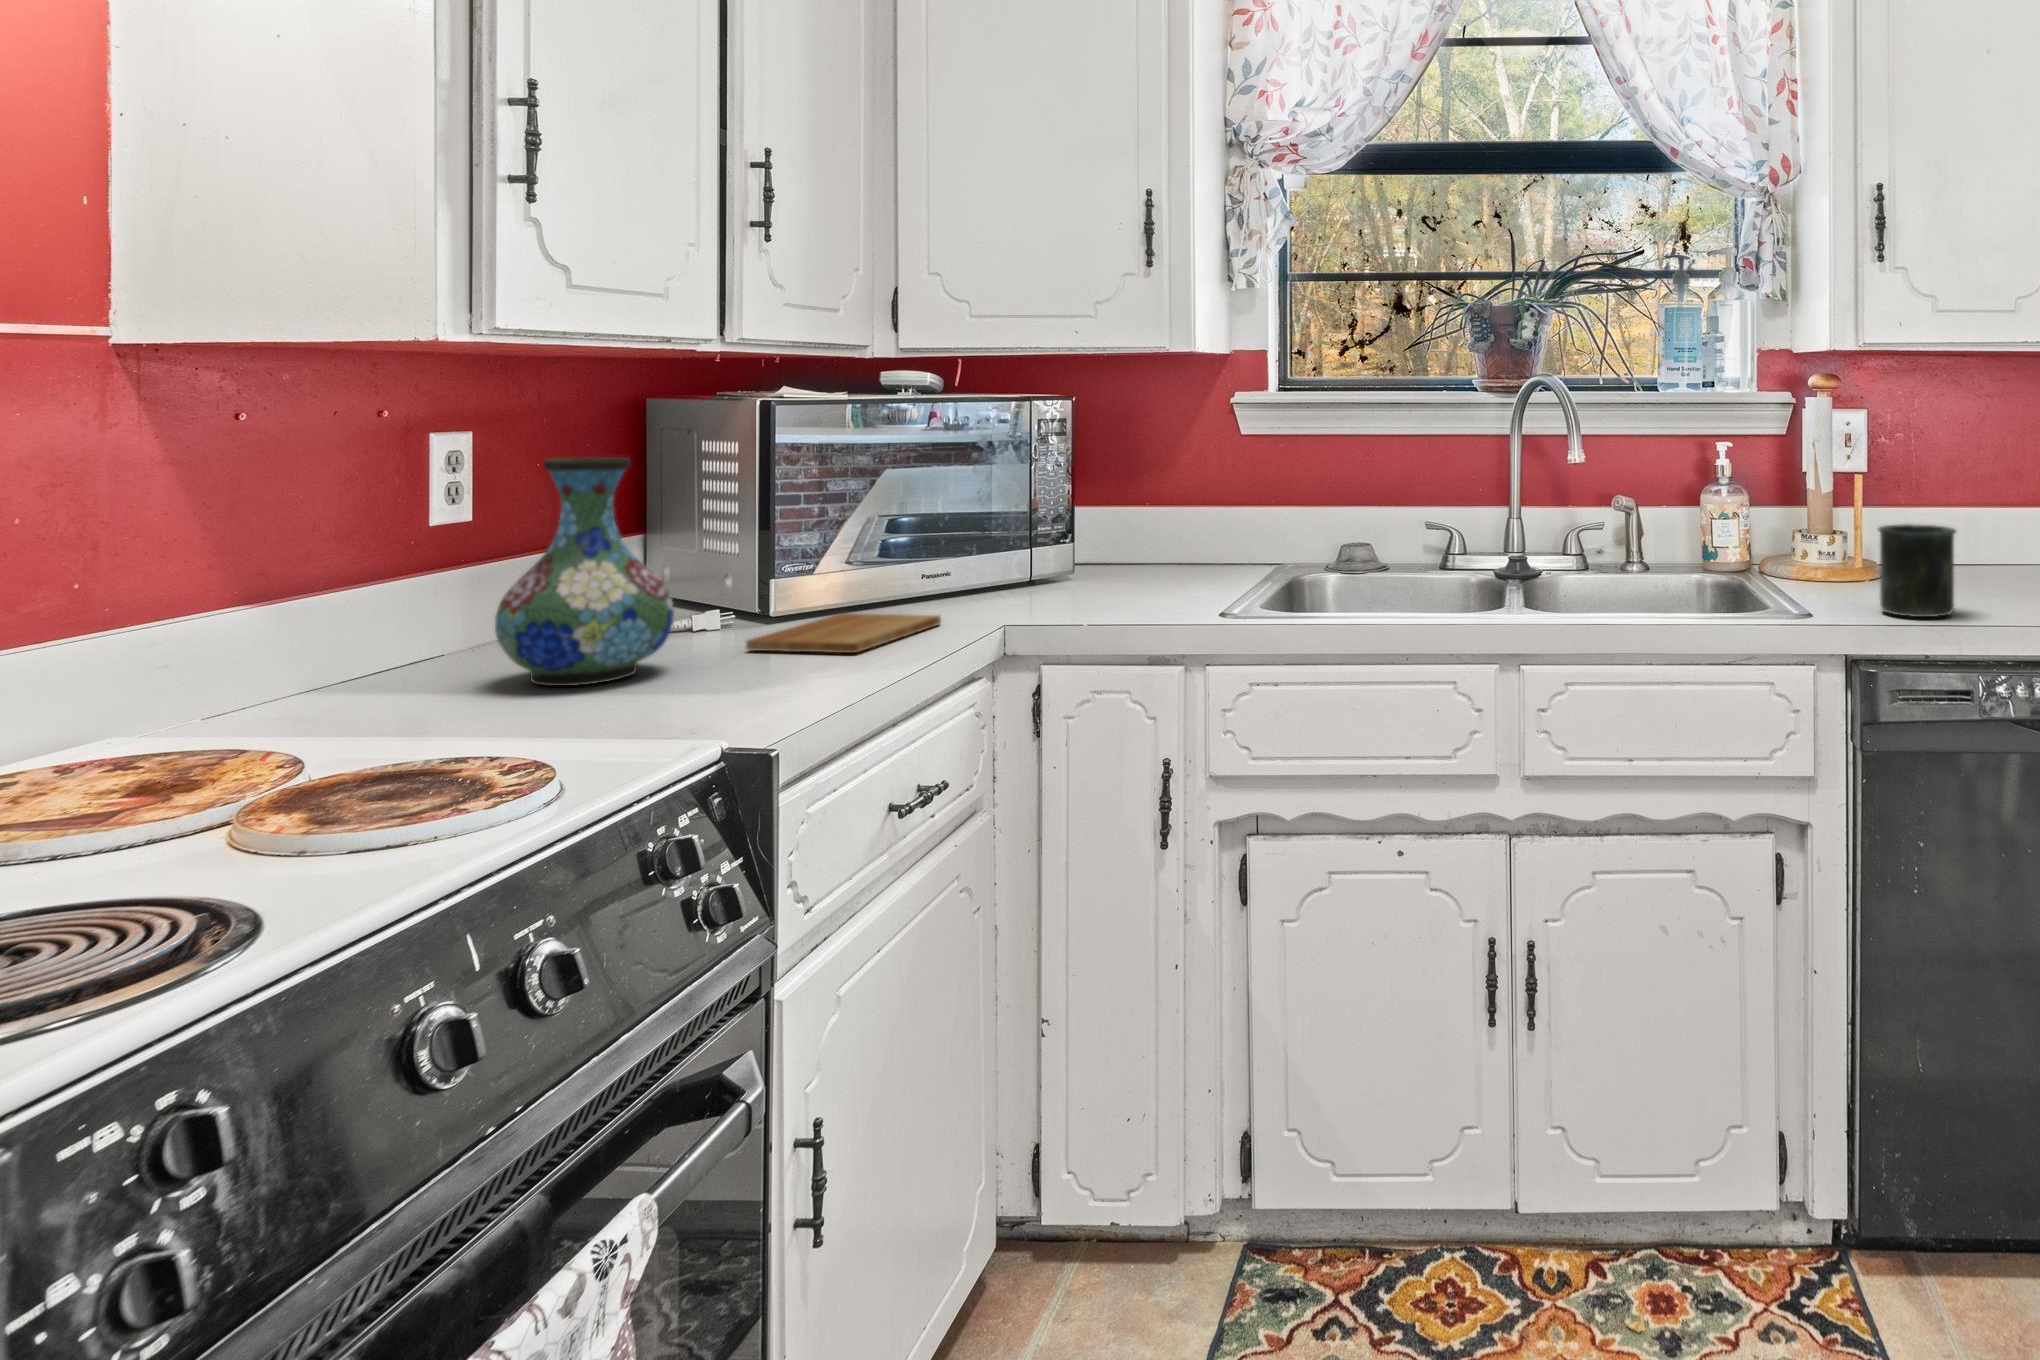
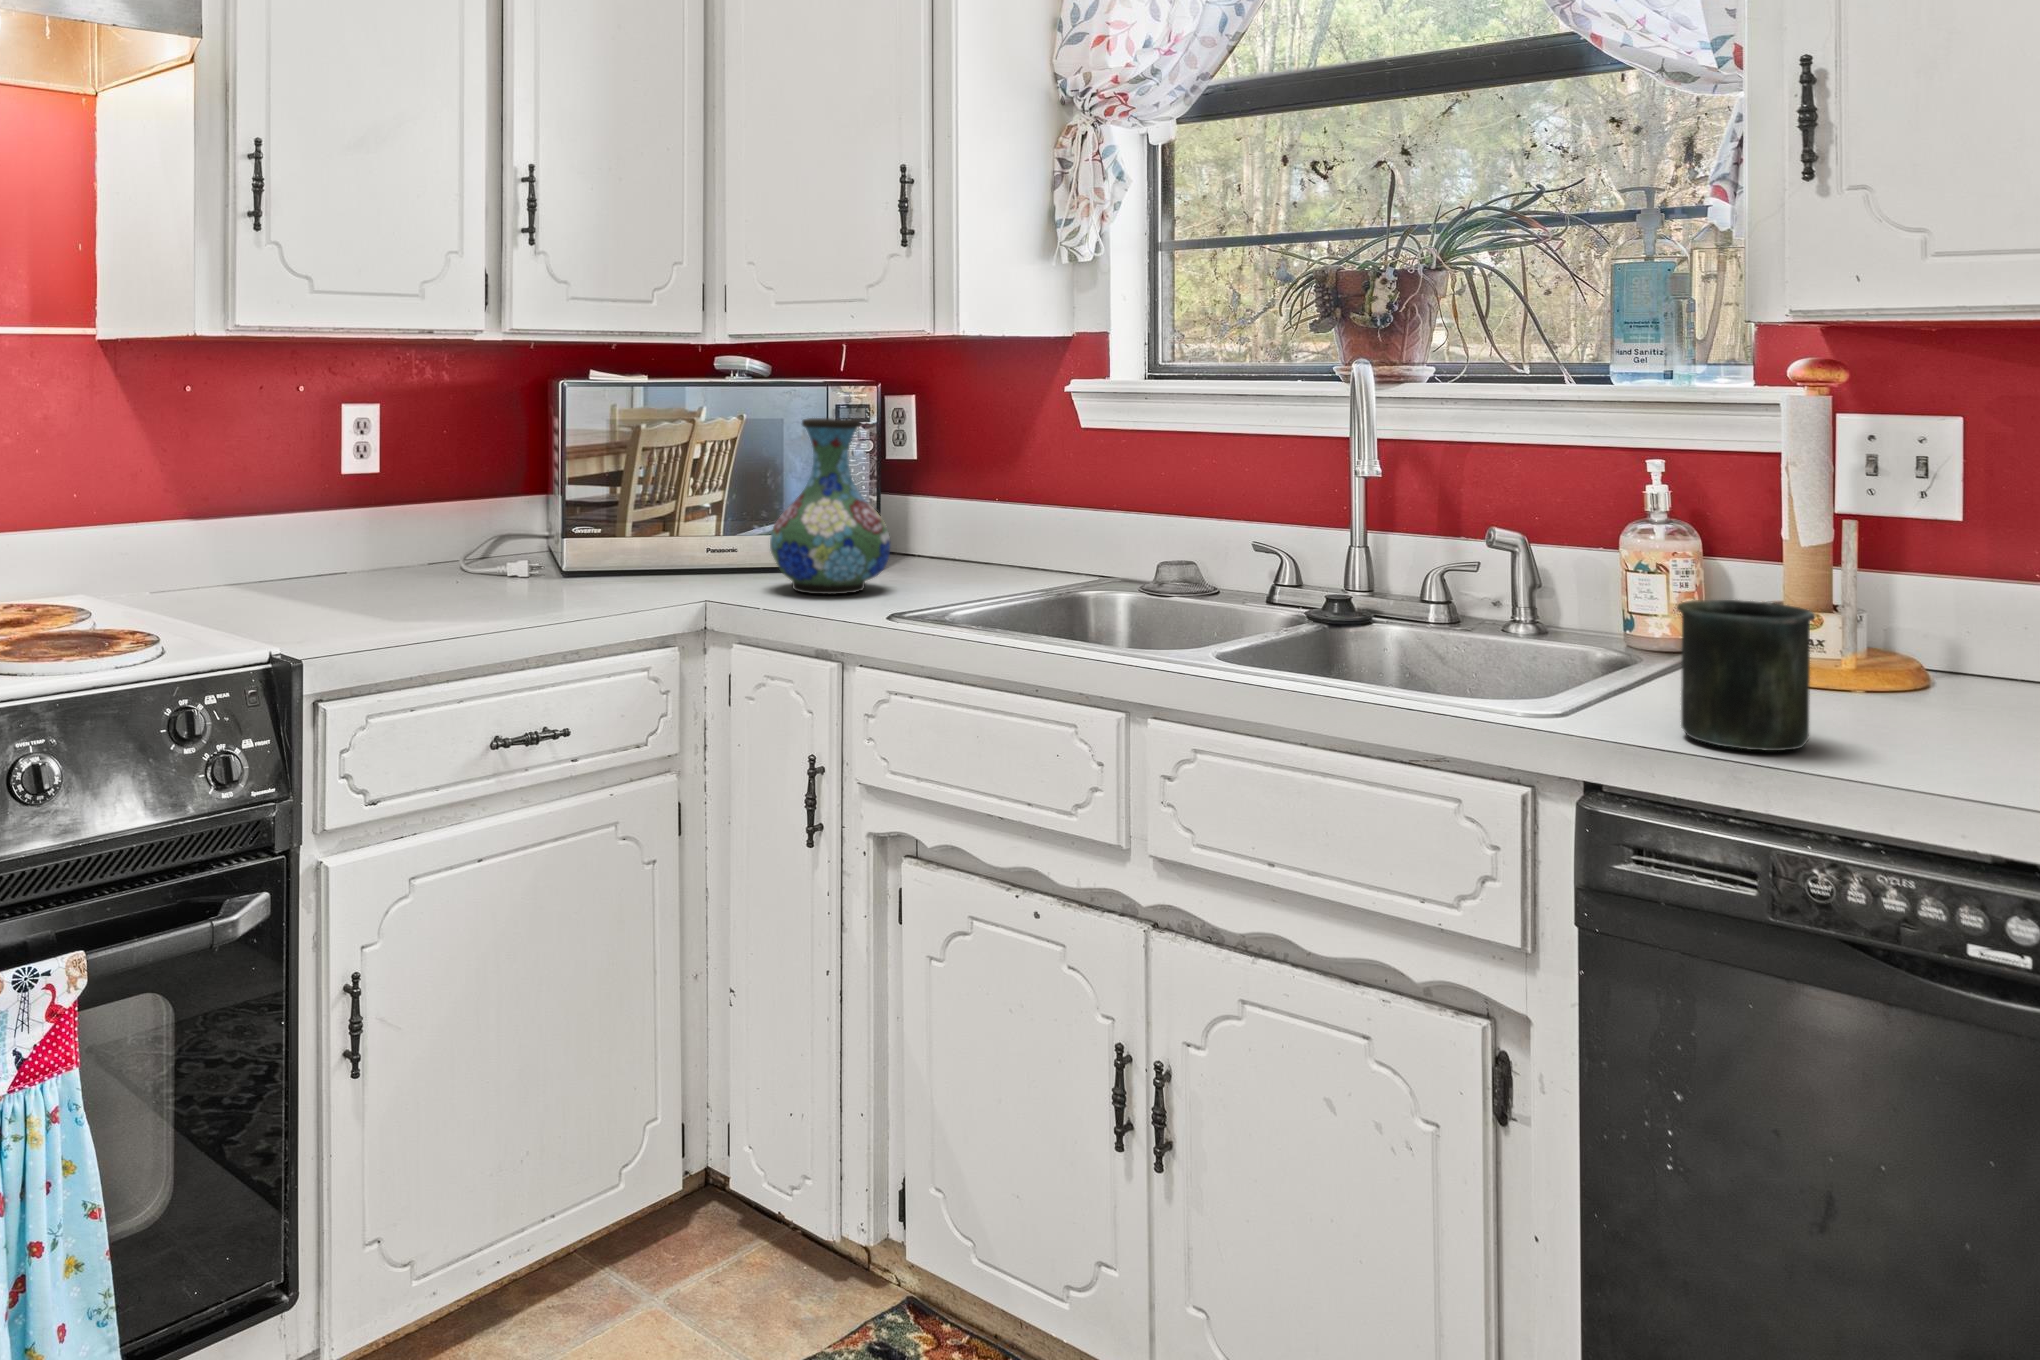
vase: present [495,457,674,686] -> present [770,418,890,594]
cutting board: present [746,613,941,653] -> none [492,575,670,608]

